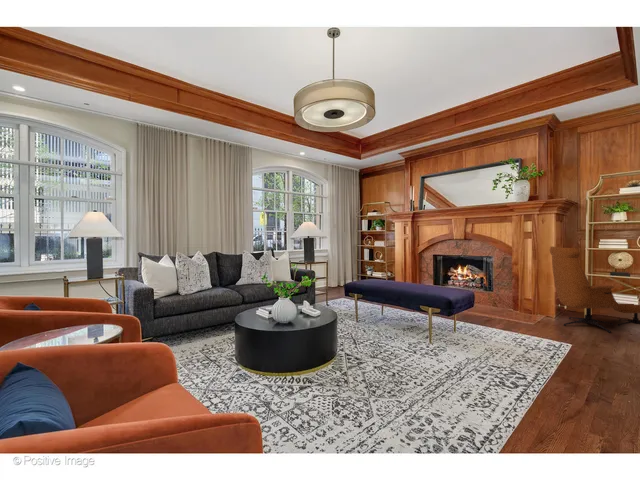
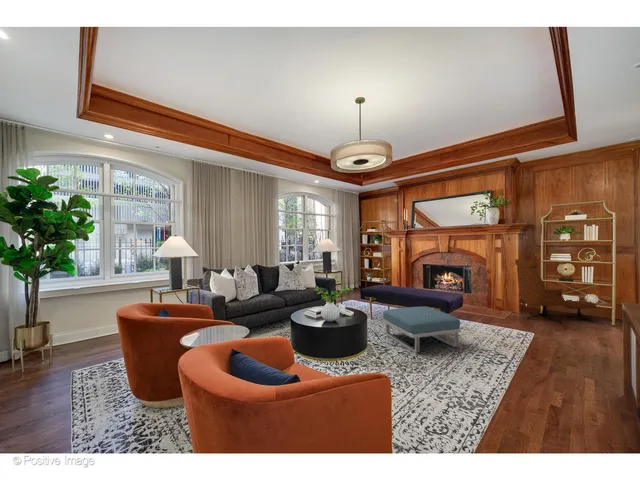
footstool: none [363,307,464,369] -> present [383,307,461,353]

